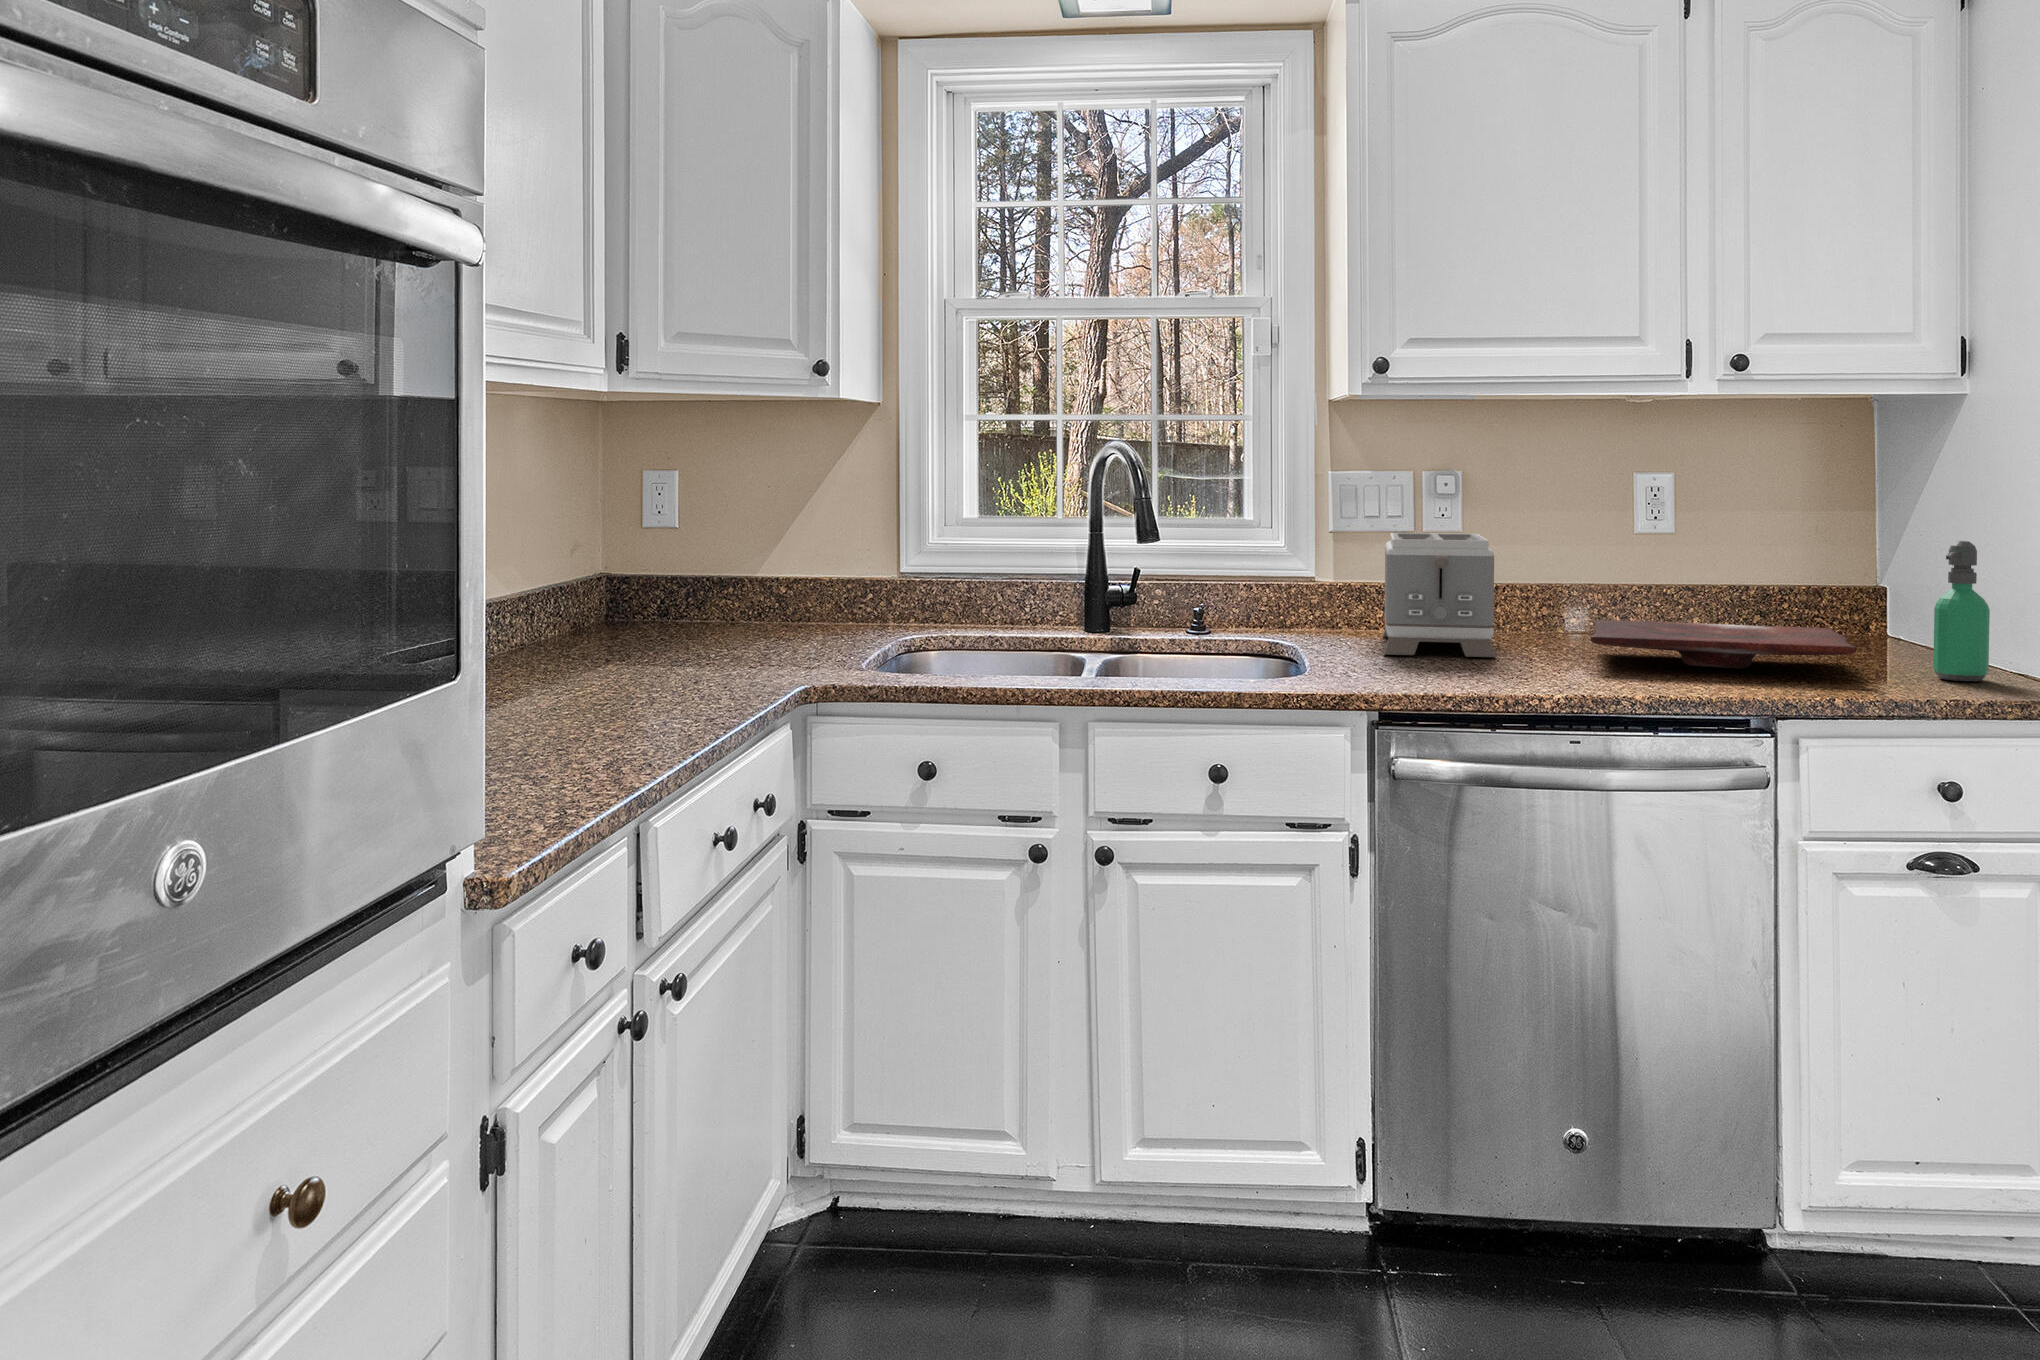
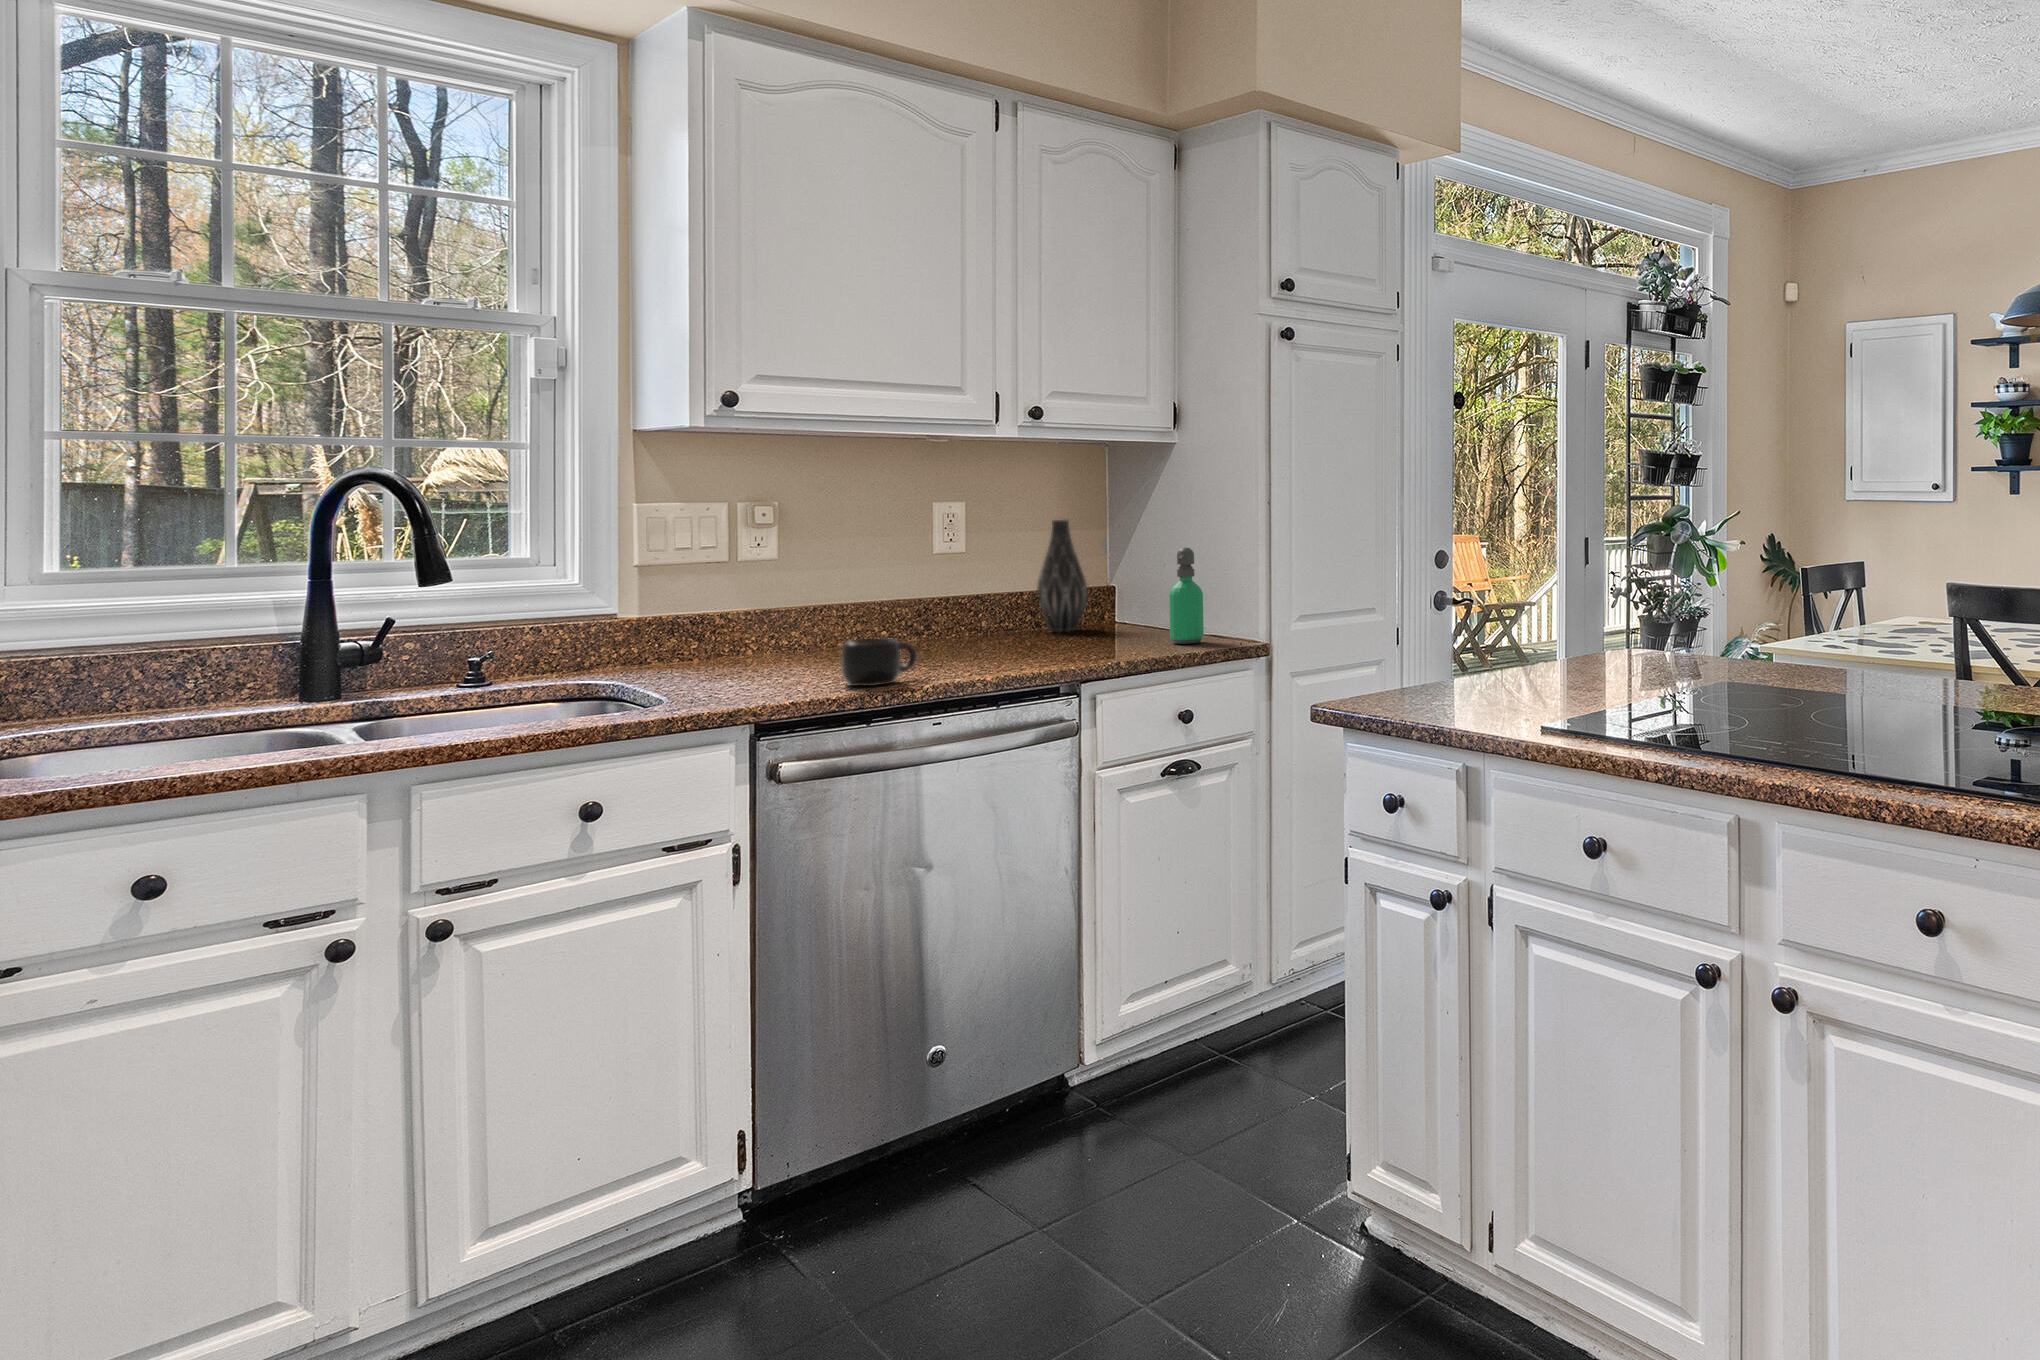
vase: none [1767,495,1840,644] -> present [1037,519,1088,631]
toaster: present [1383,533,1496,657] -> none [696,561,837,677]
cutting board: present [1591,620,1856,668] -> none [913,617,1129,655]
mug: none [1477,629,1561,684] -> present [841,638,917,686]

